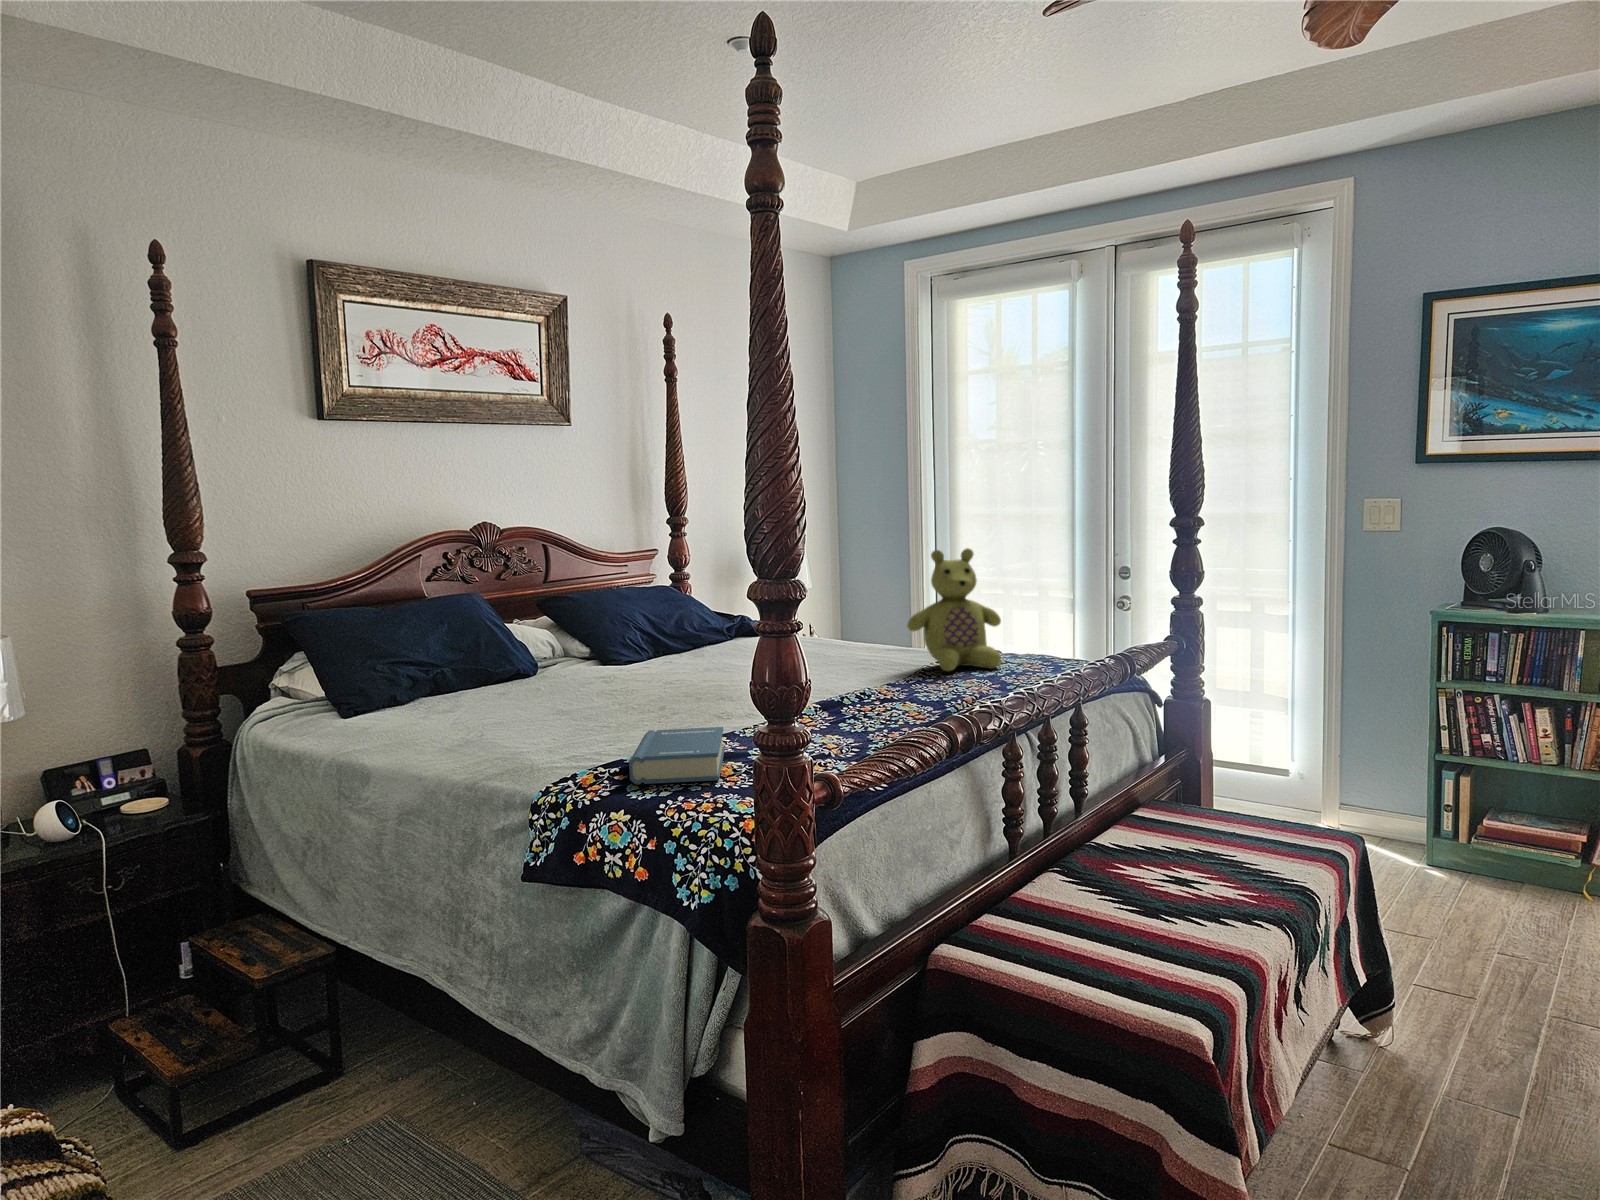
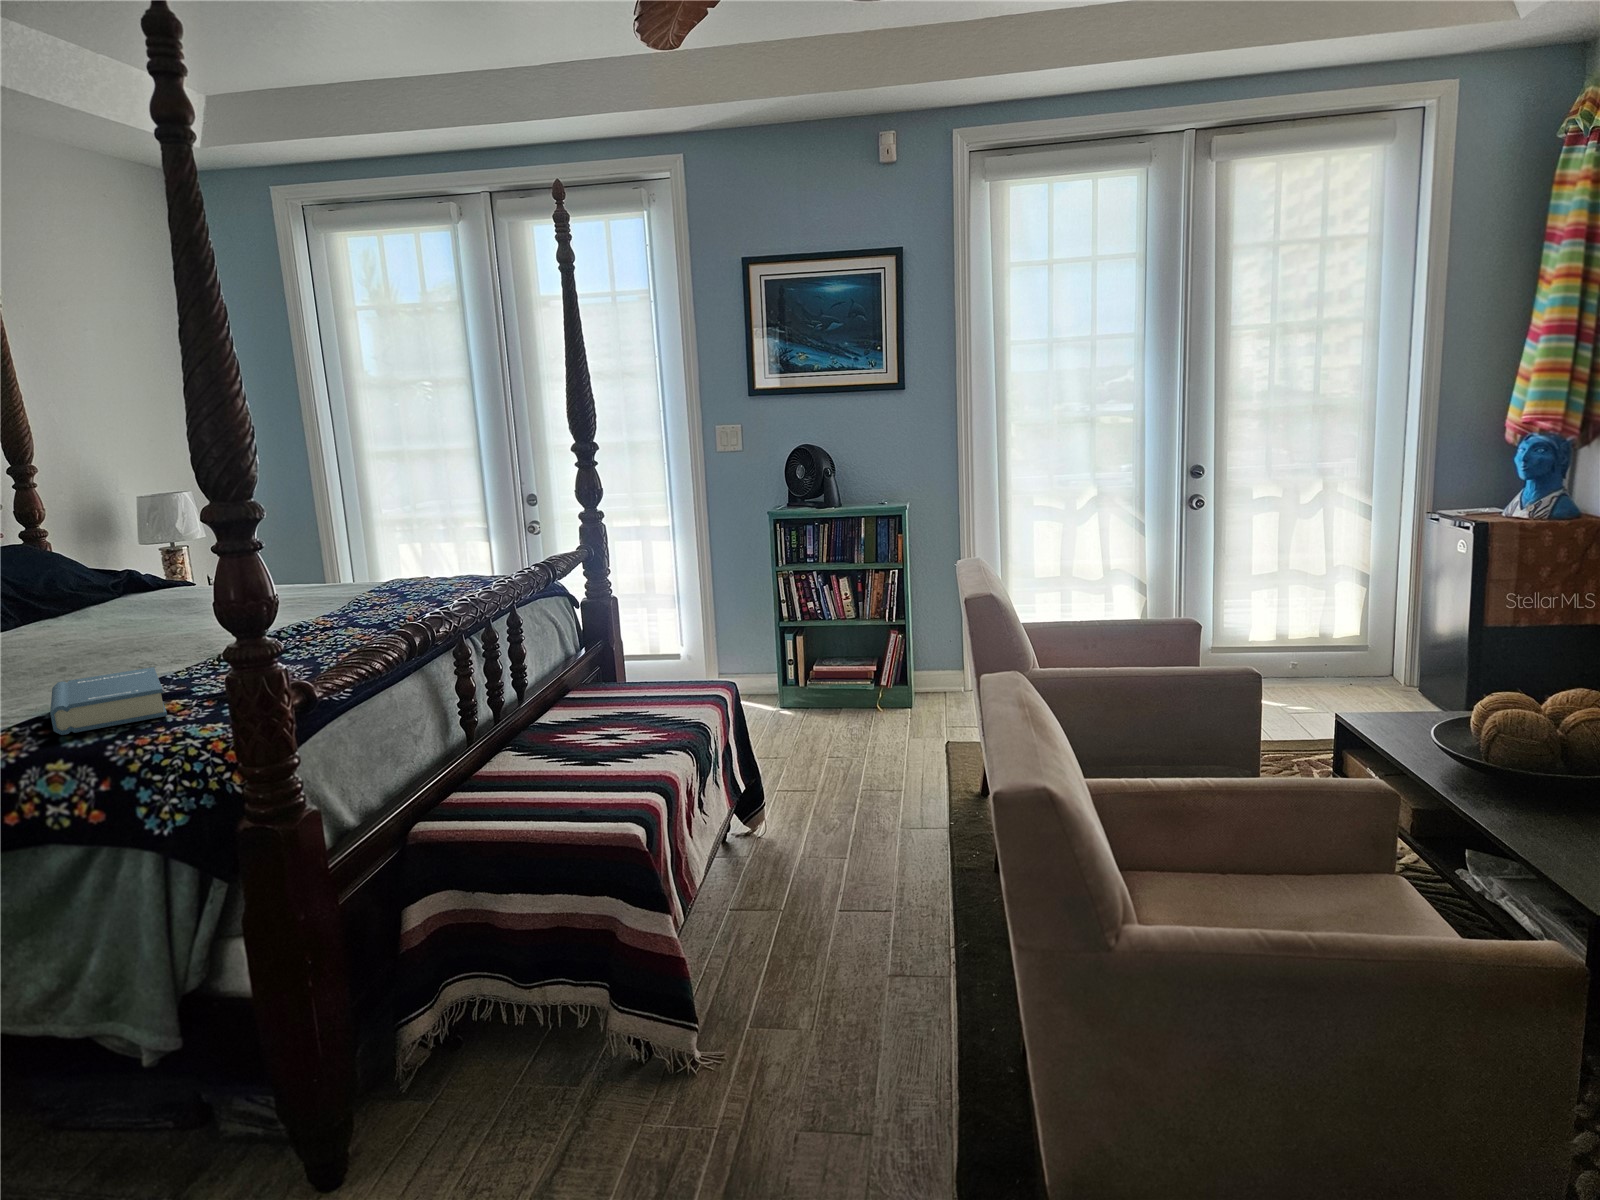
stuffed bear: present [907,548,1001,671] -> none [334,476,435,595]

